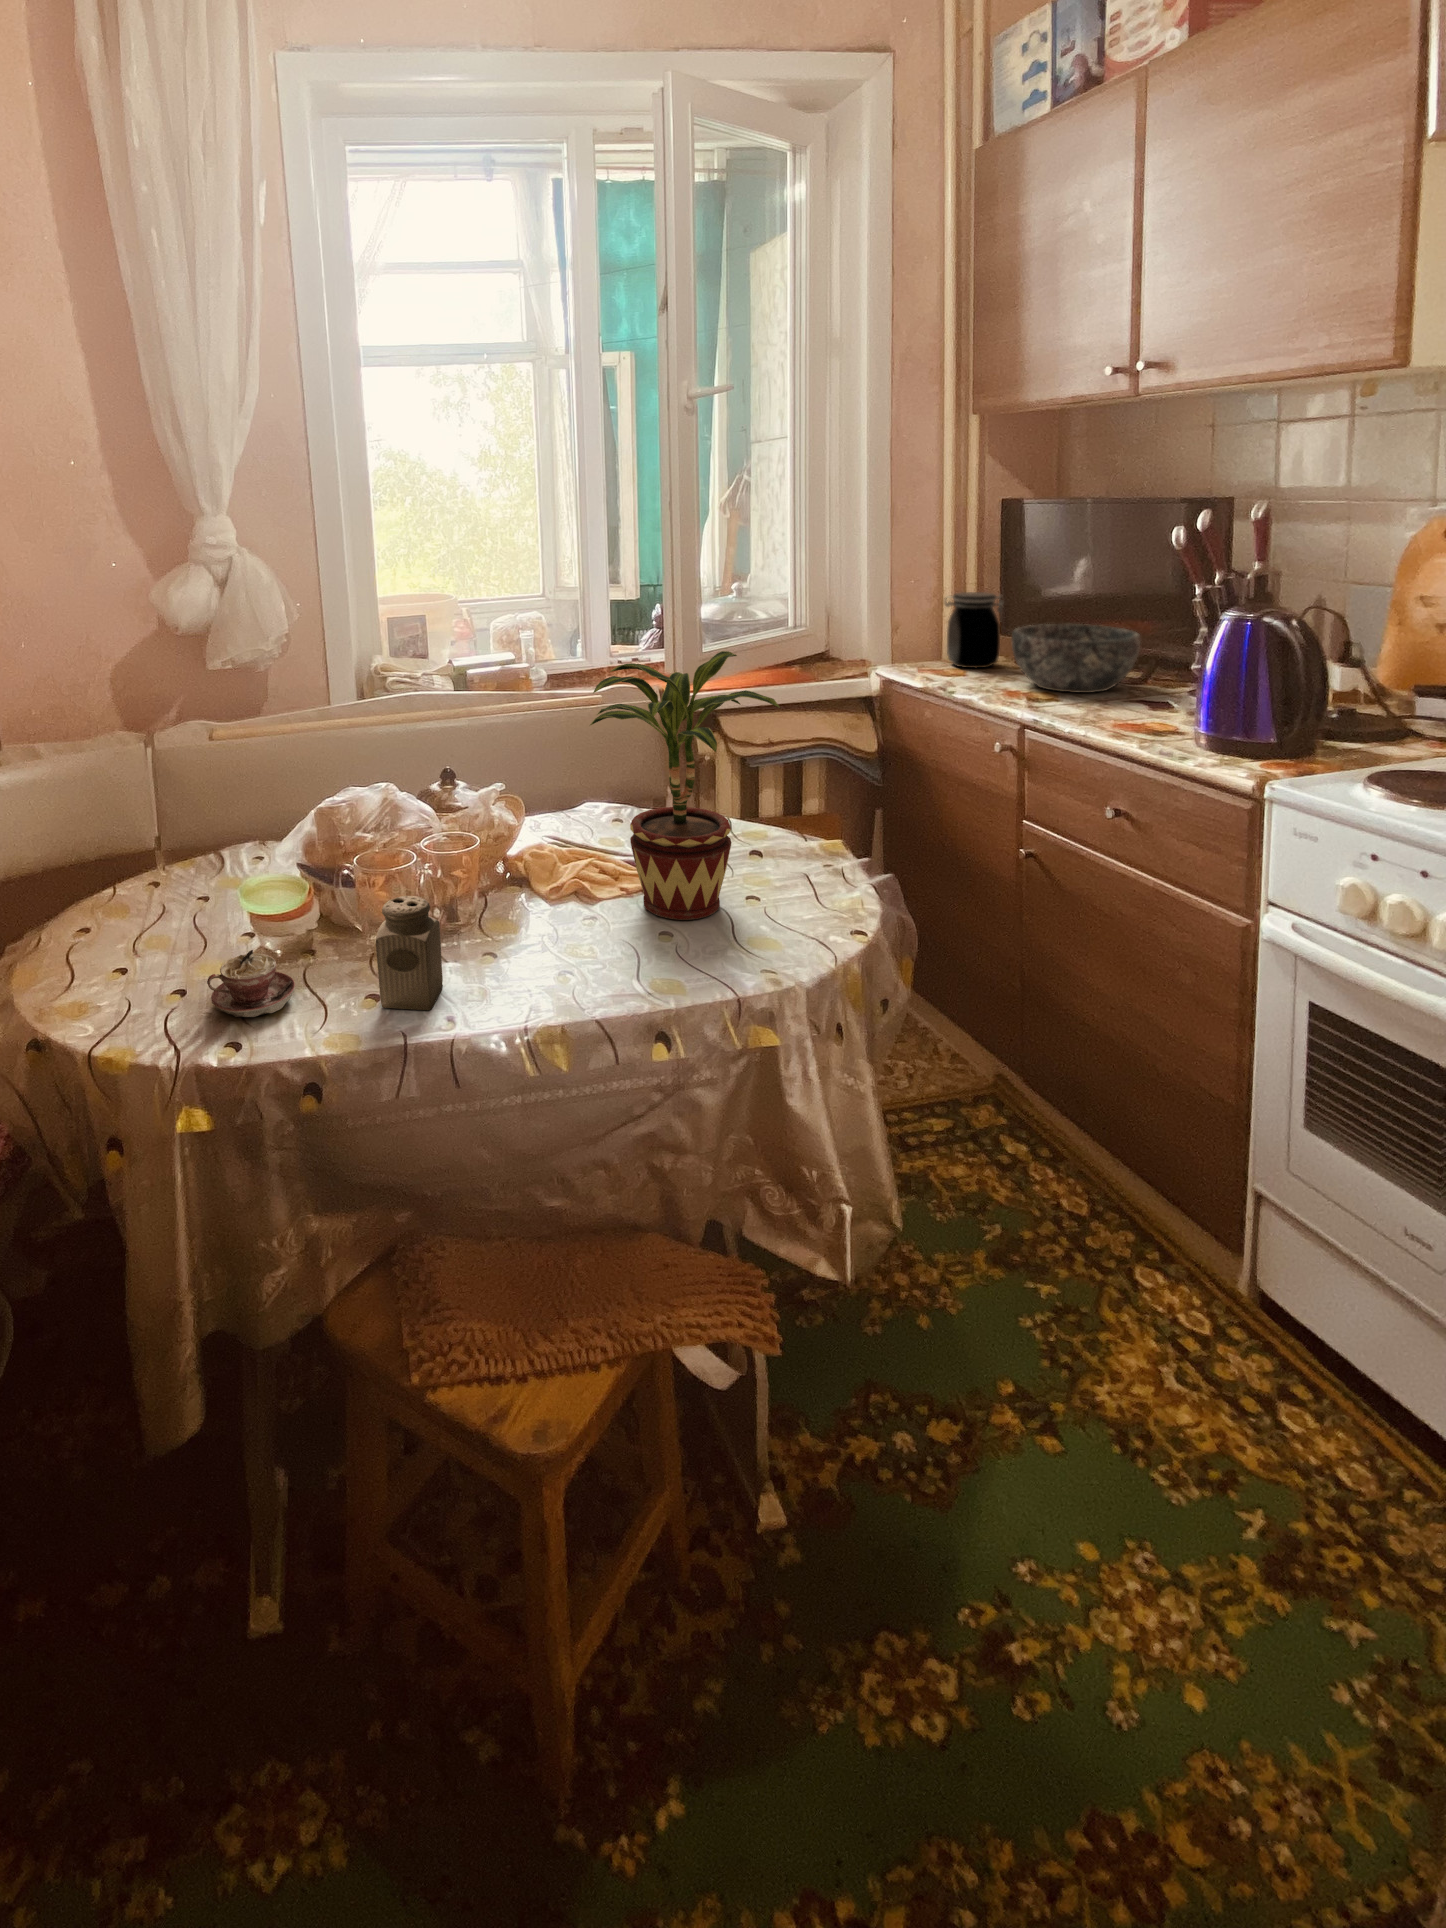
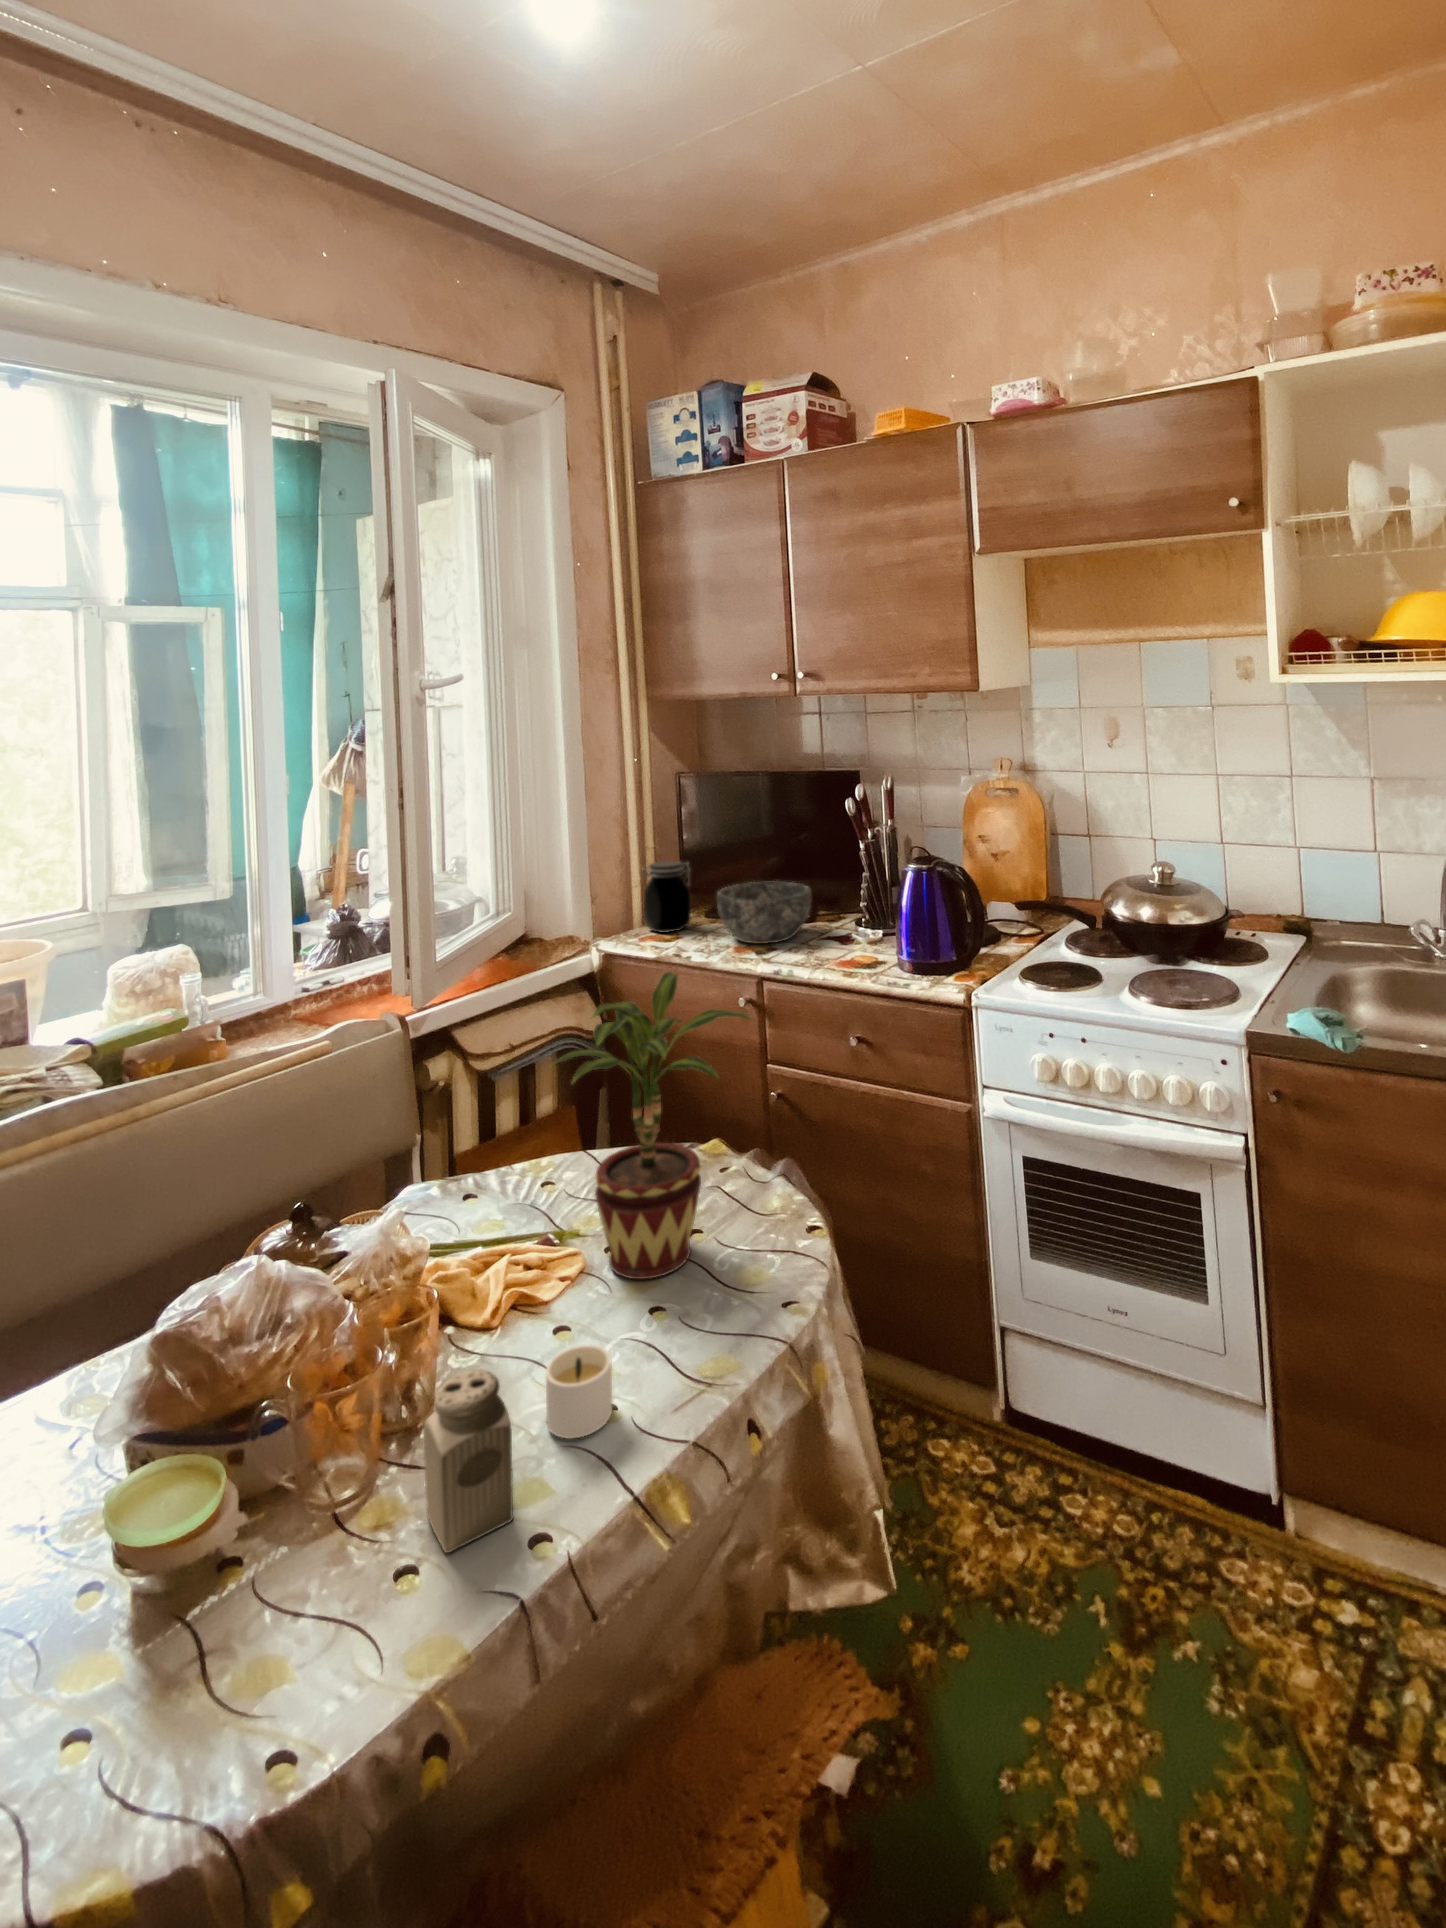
candle: none [496,924,575,989] -> present [546,1345,612,1438]
teacup: present [207,950,295,1017] -> none [161,1572,307,1714]

